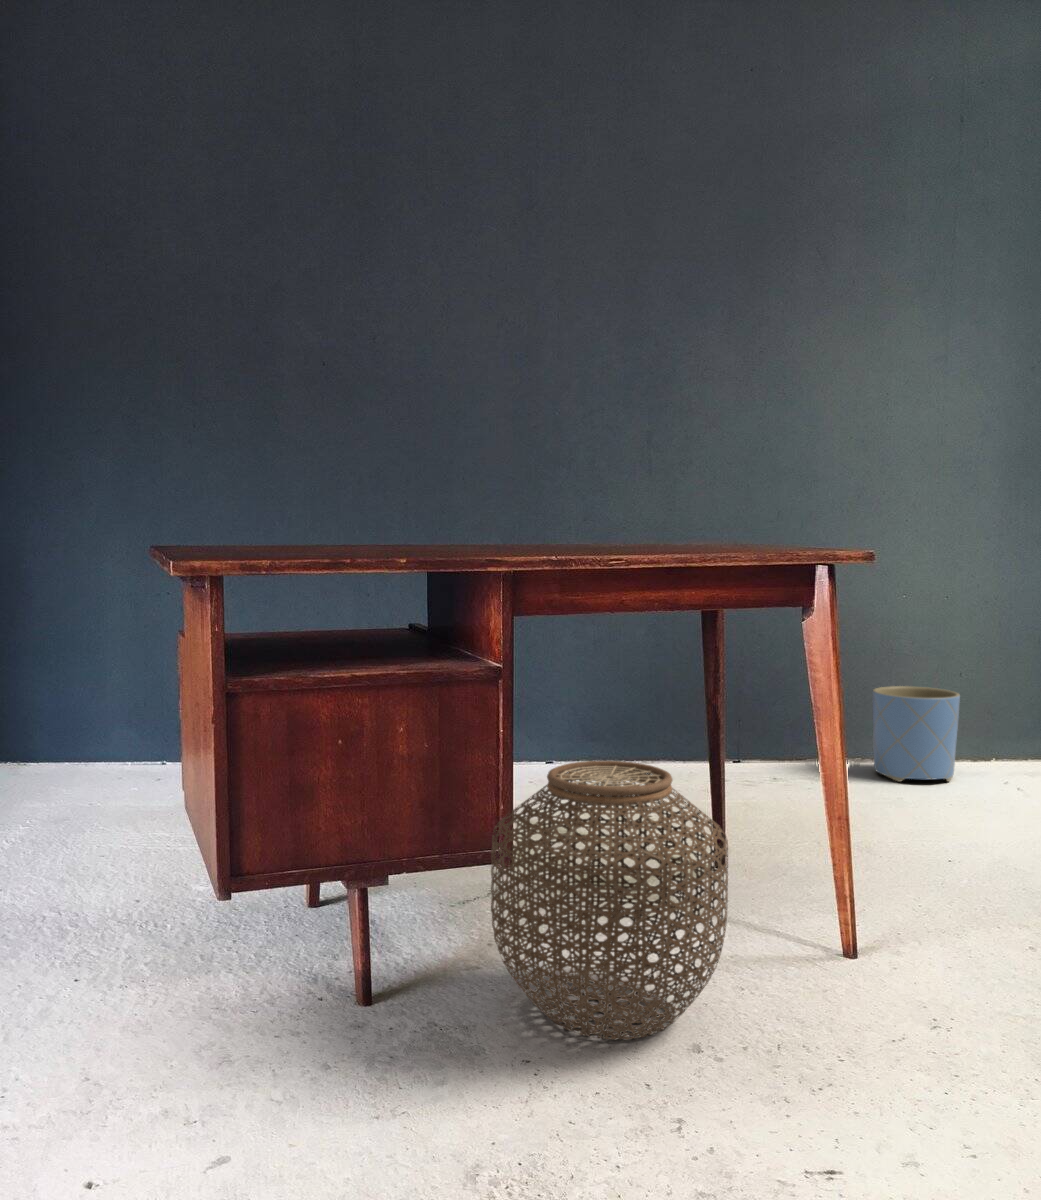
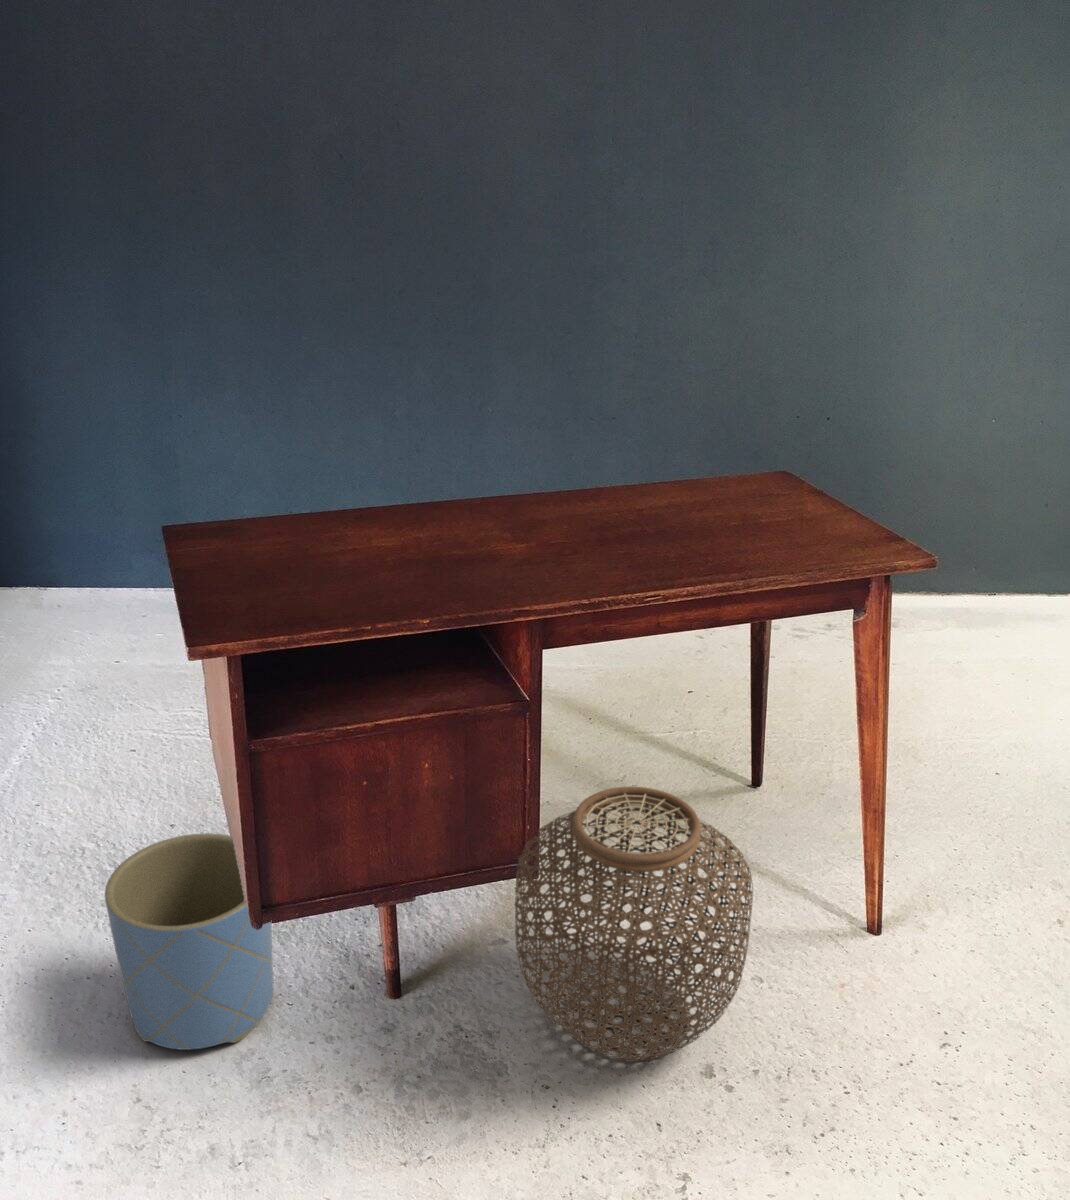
planter: present [873,686,960,782] -> present [105,833,273,1050]

